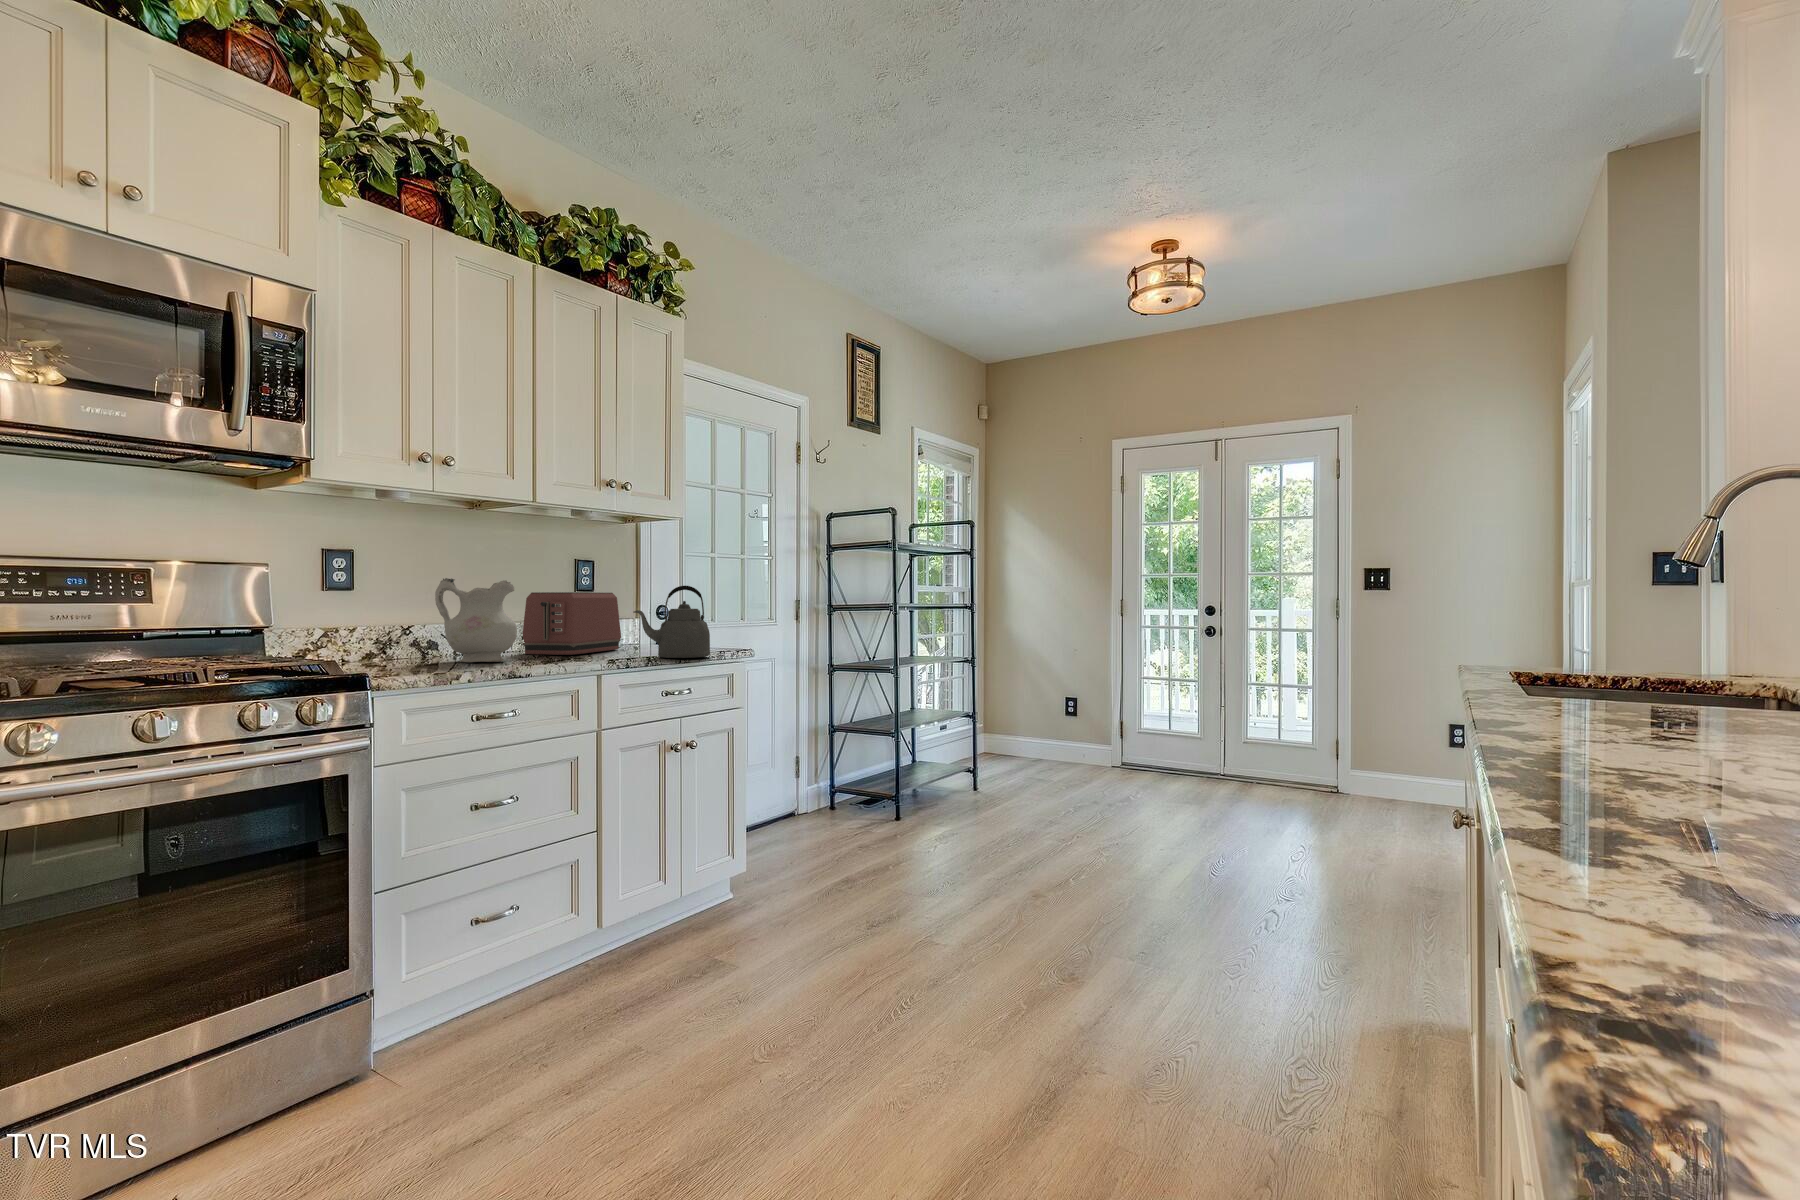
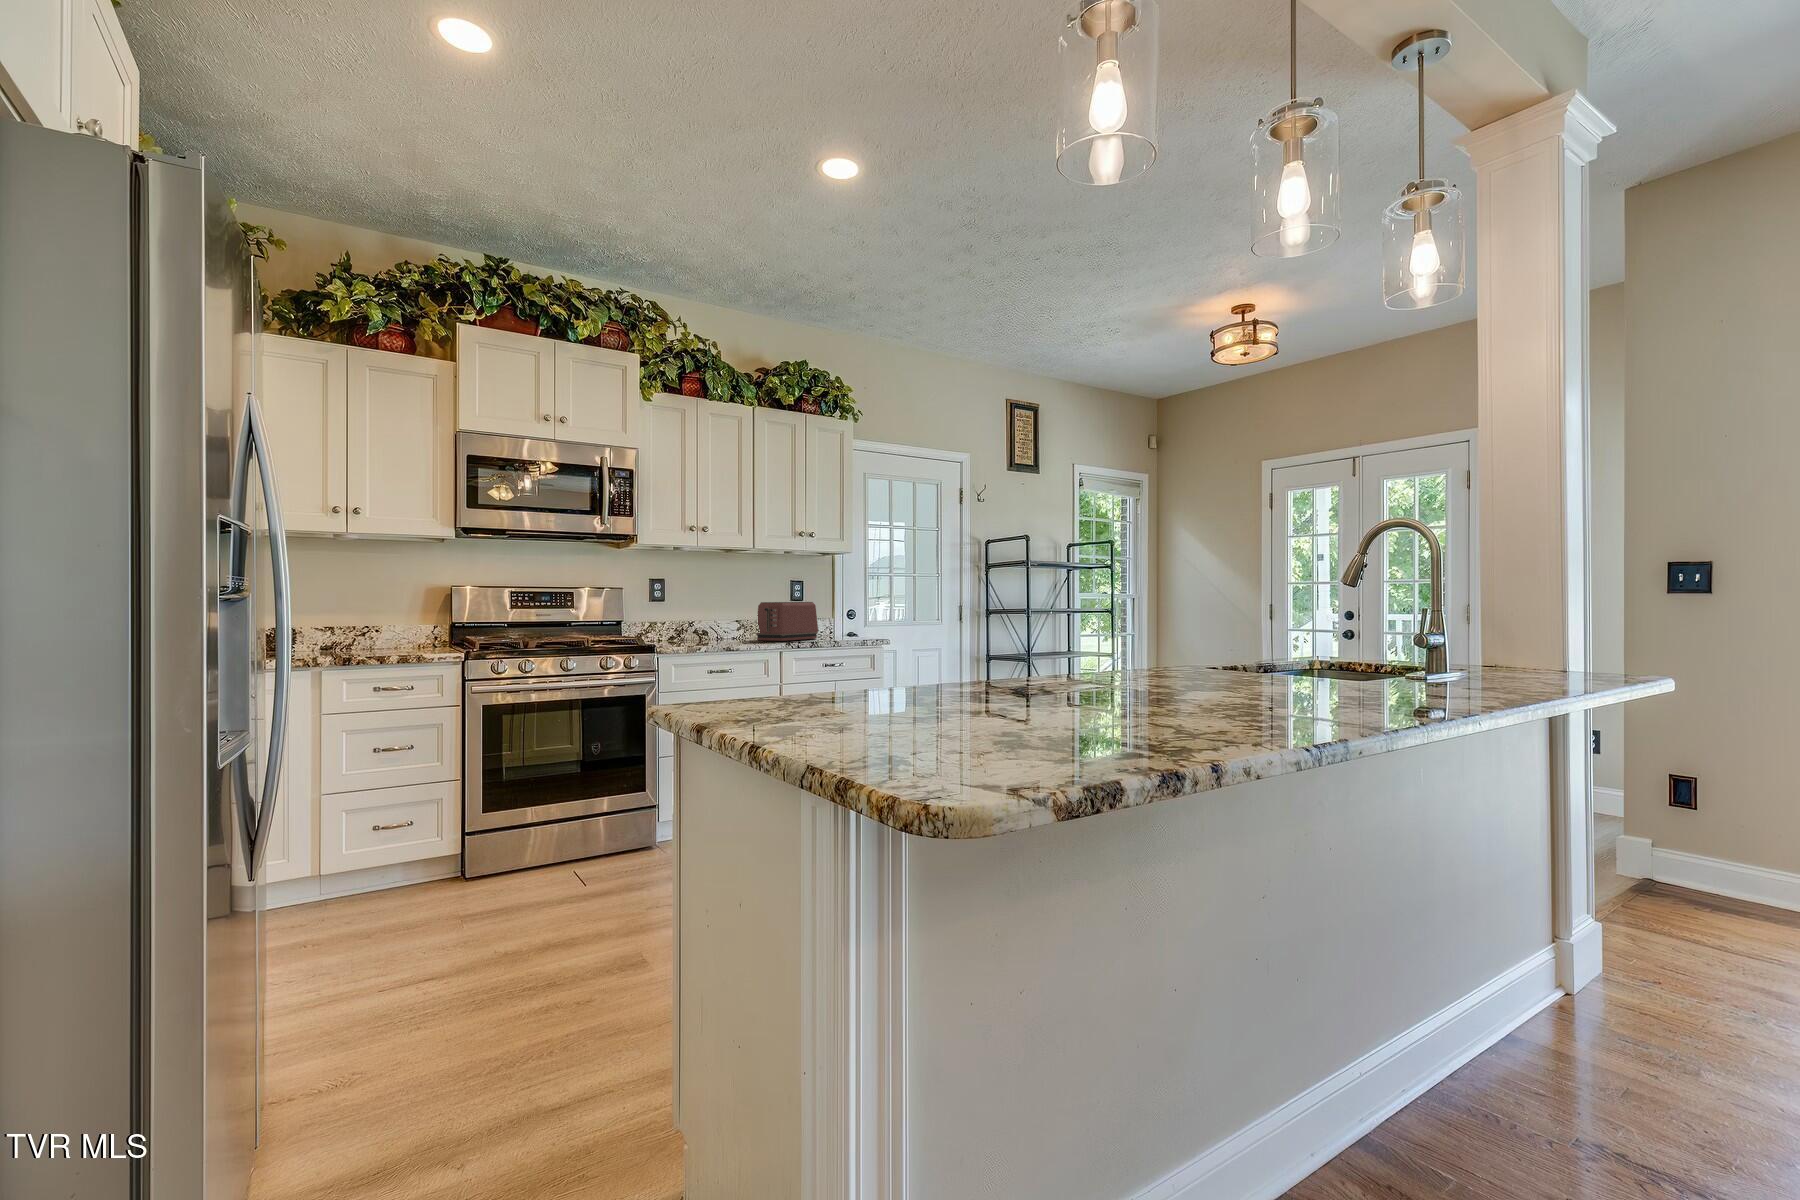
ceramic pitcher: present [435,578,517,662] -> none [704,595,747,643]
kettle: present [633,586,710,658] -> none [816,598,864,644]

